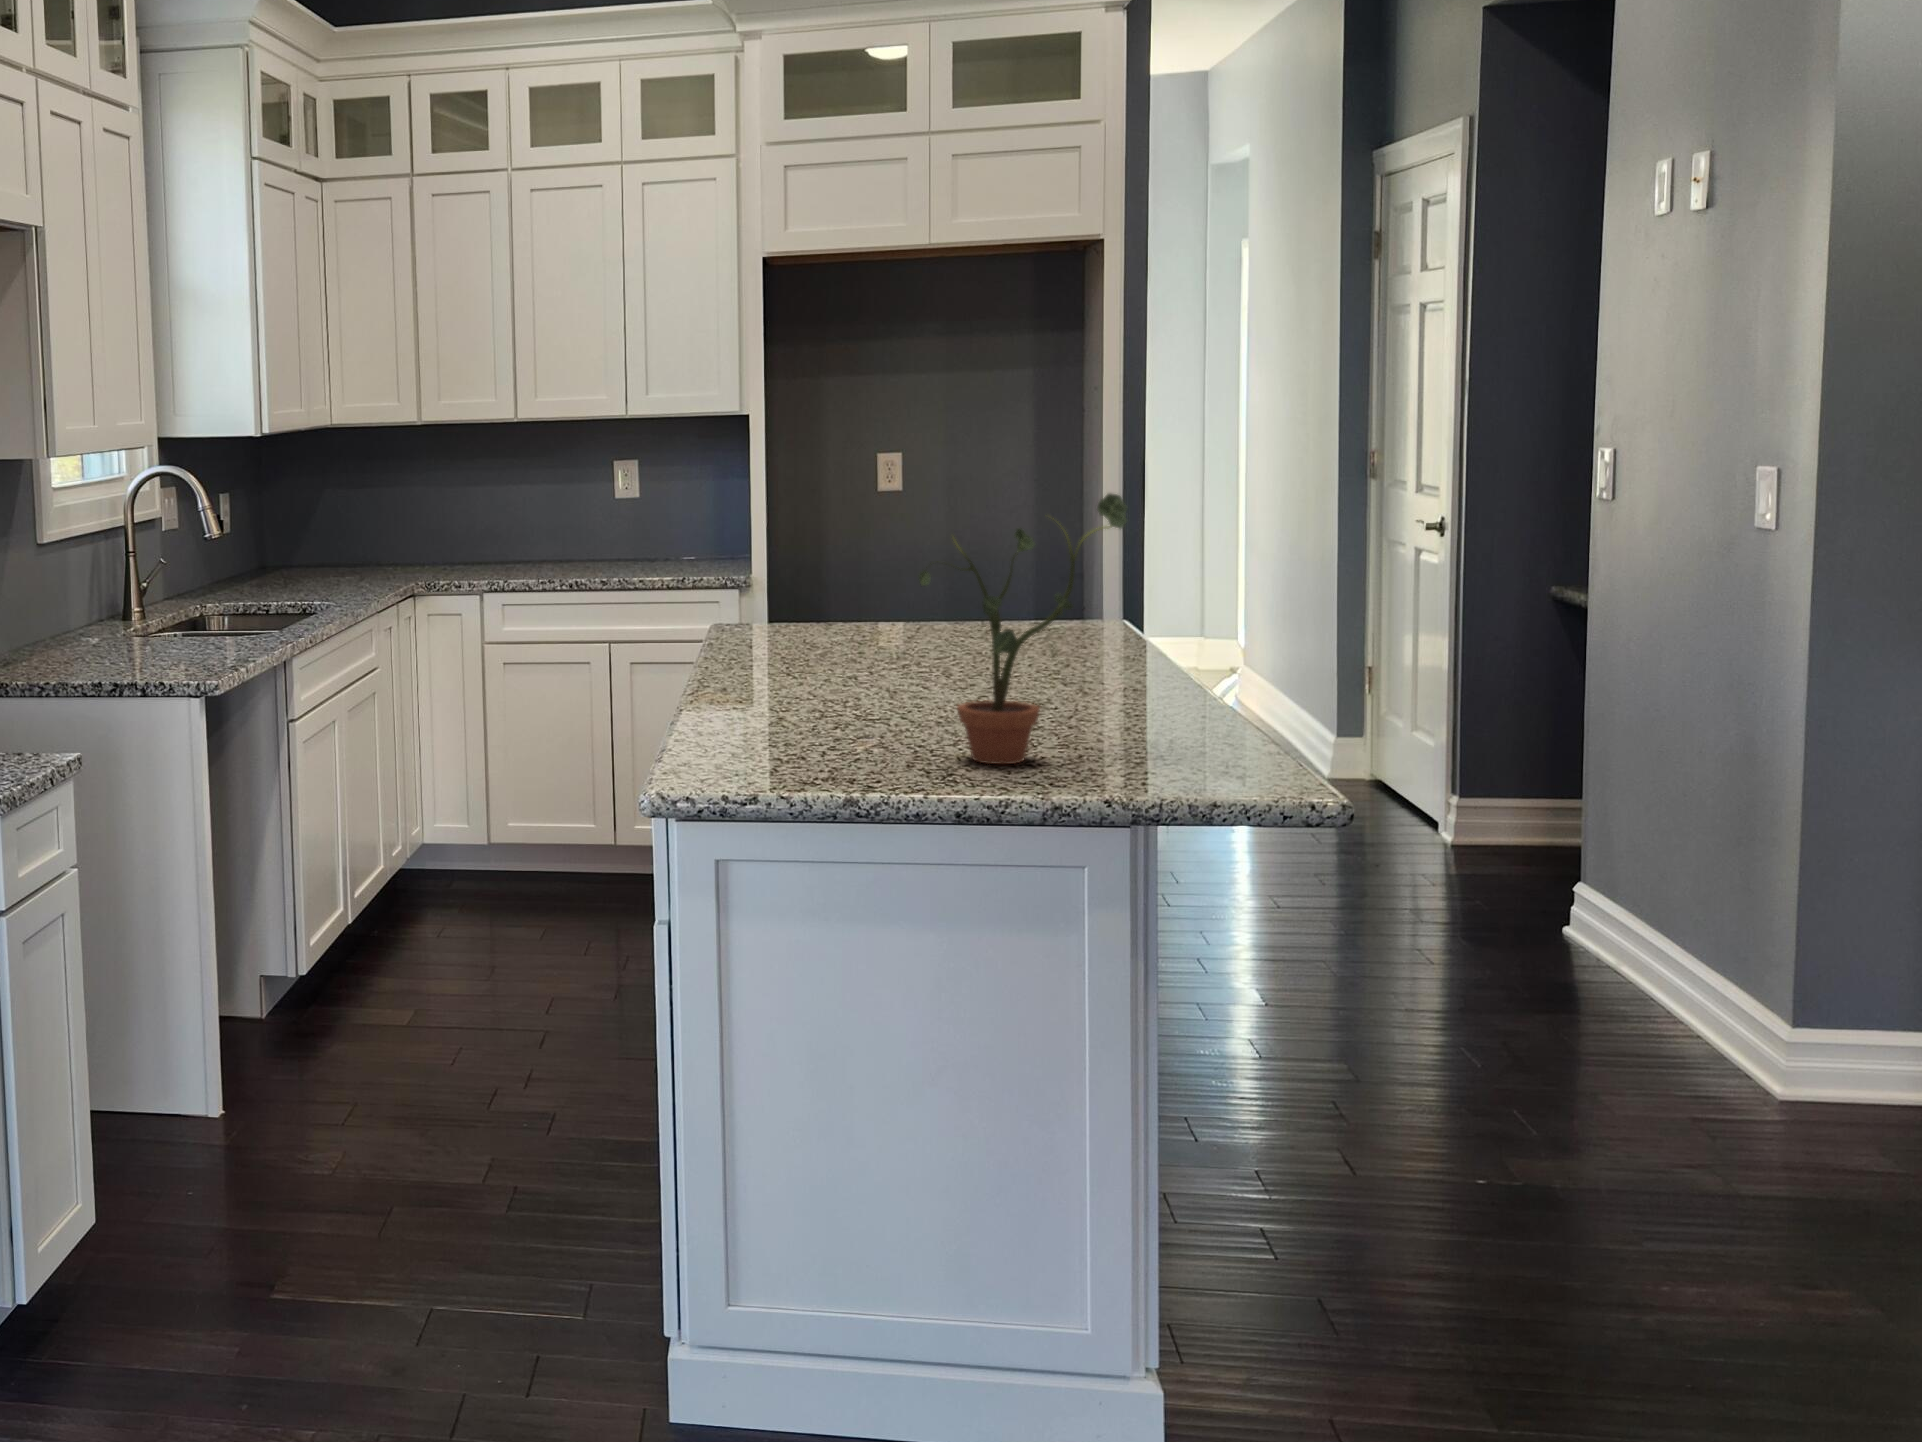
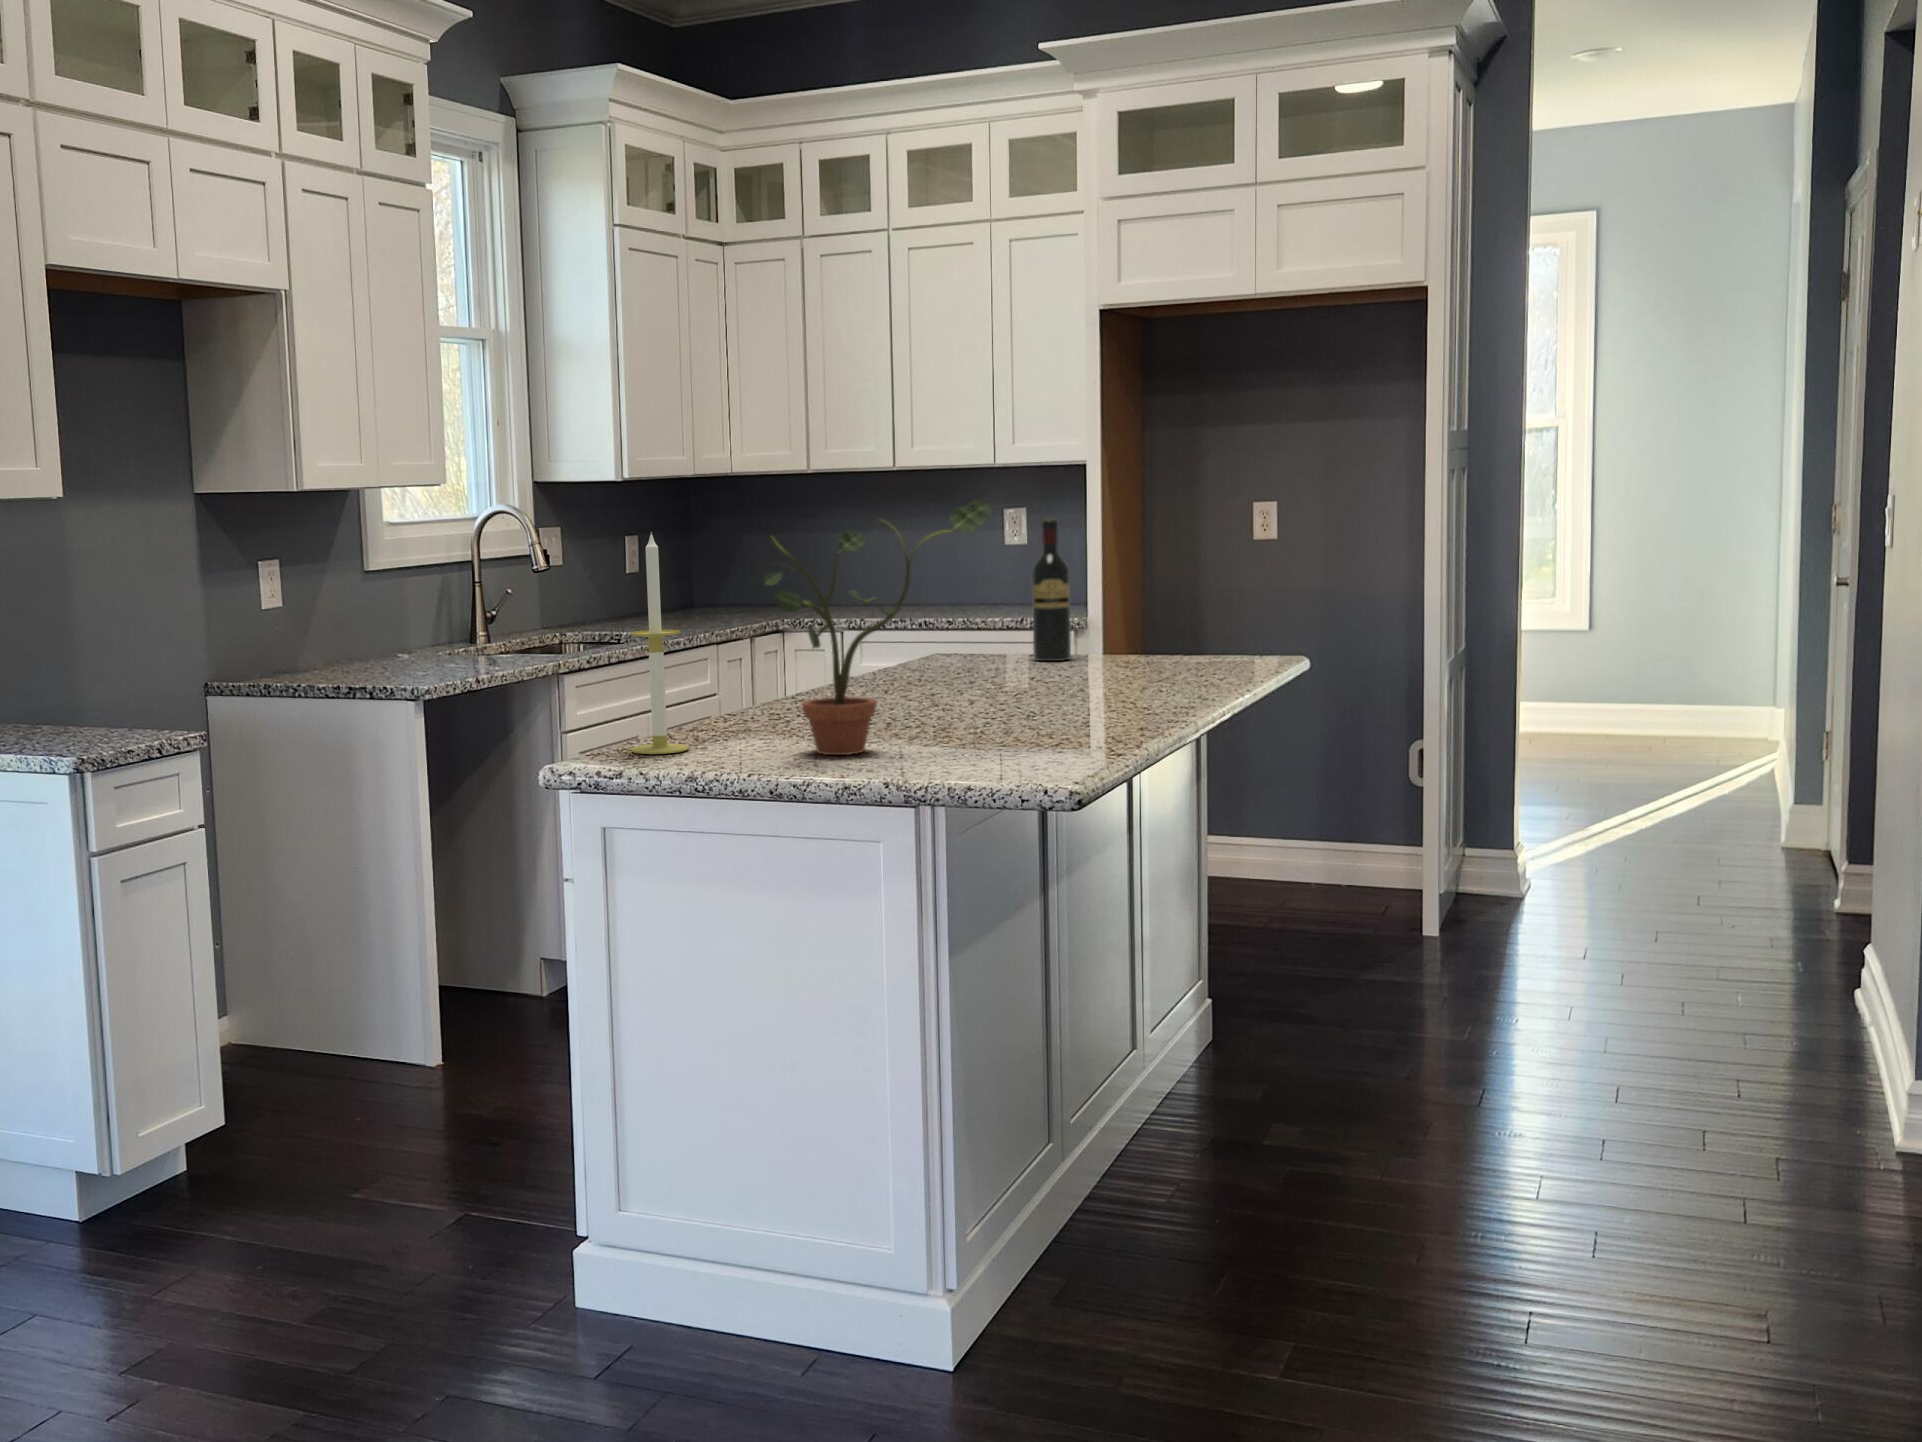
wine bottle: none [852,490,891,635] -> present [1032,519,1071,661]
candle: none [767,529,830,771] -> present [631,532,689,754]

